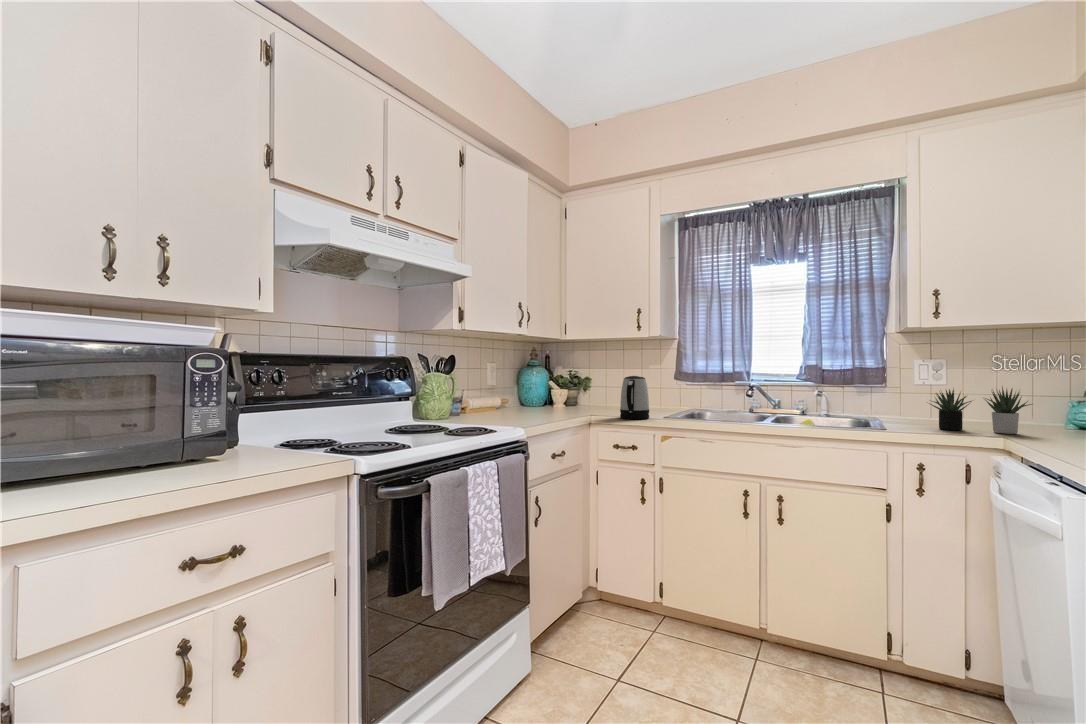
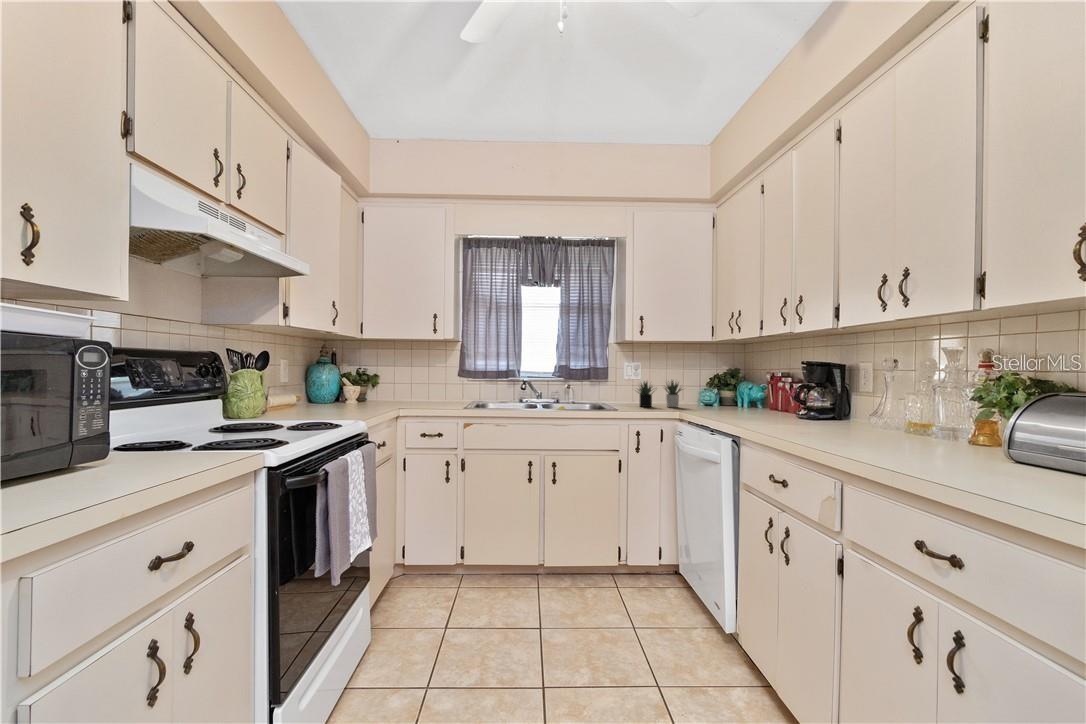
kettle: present [620,376,649,419] -> none [422,373,449,411]

